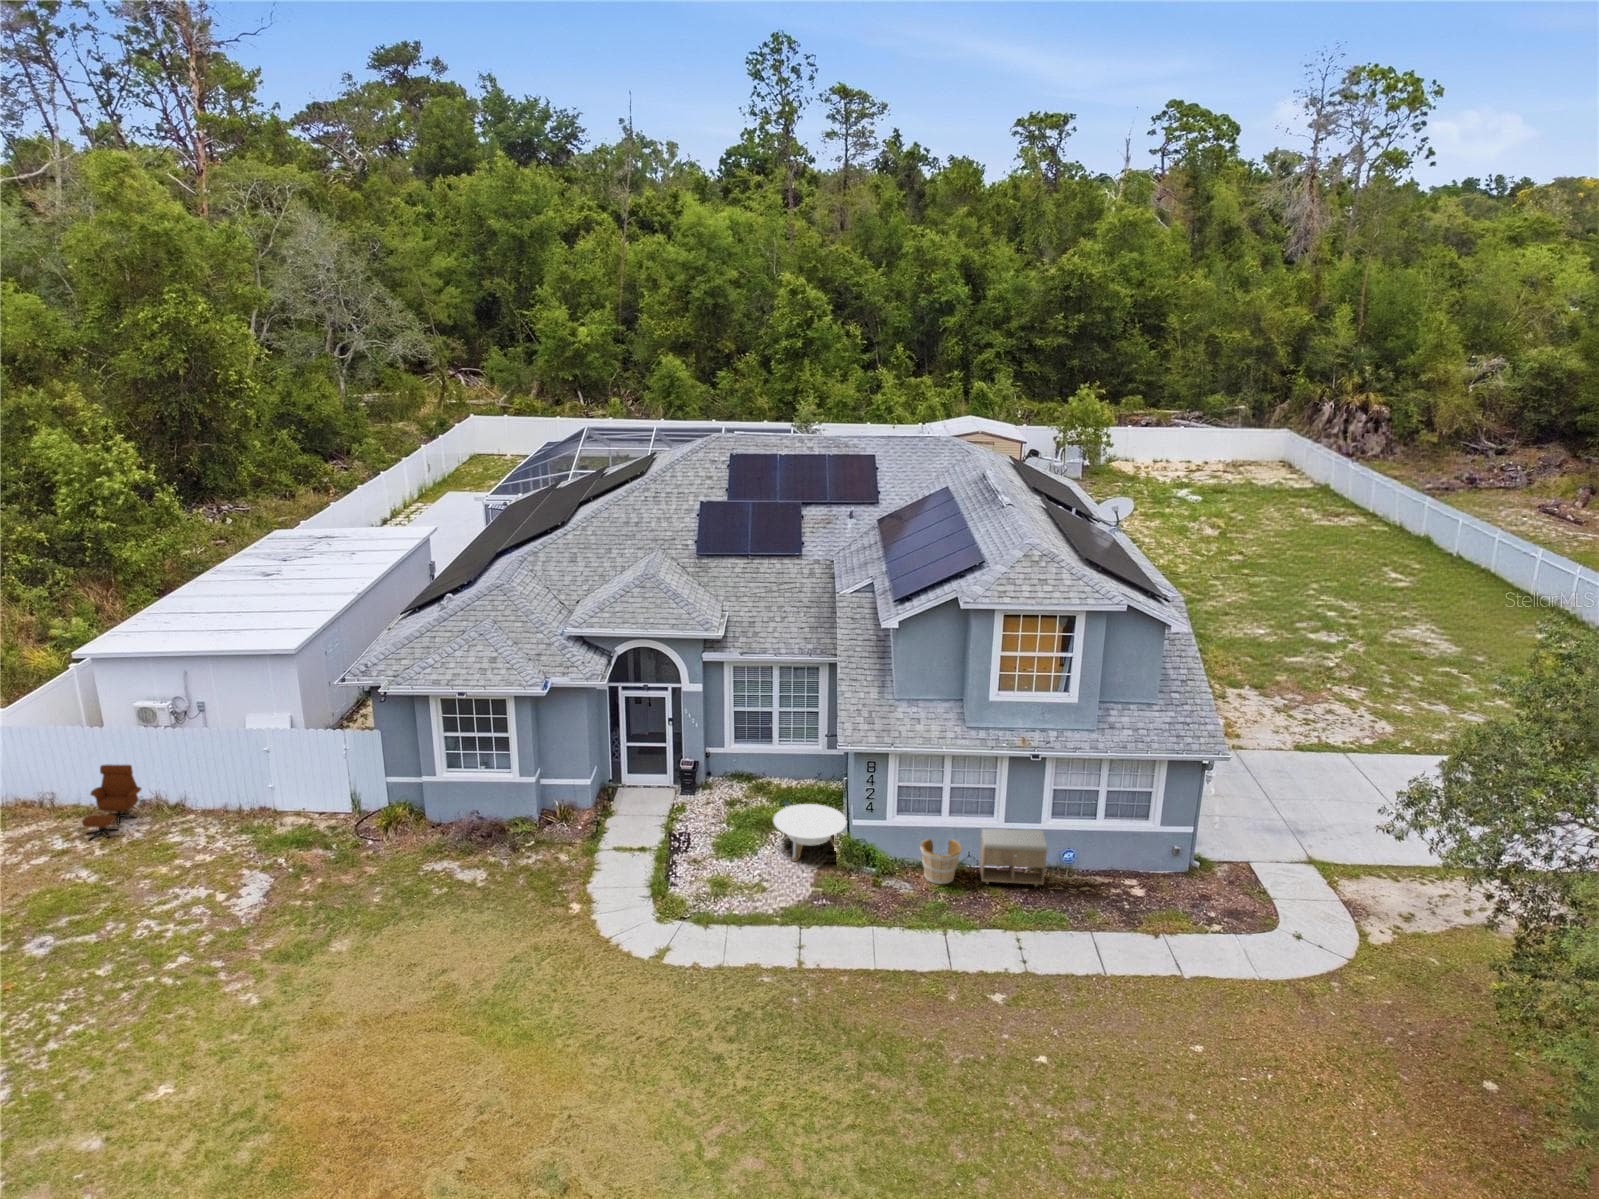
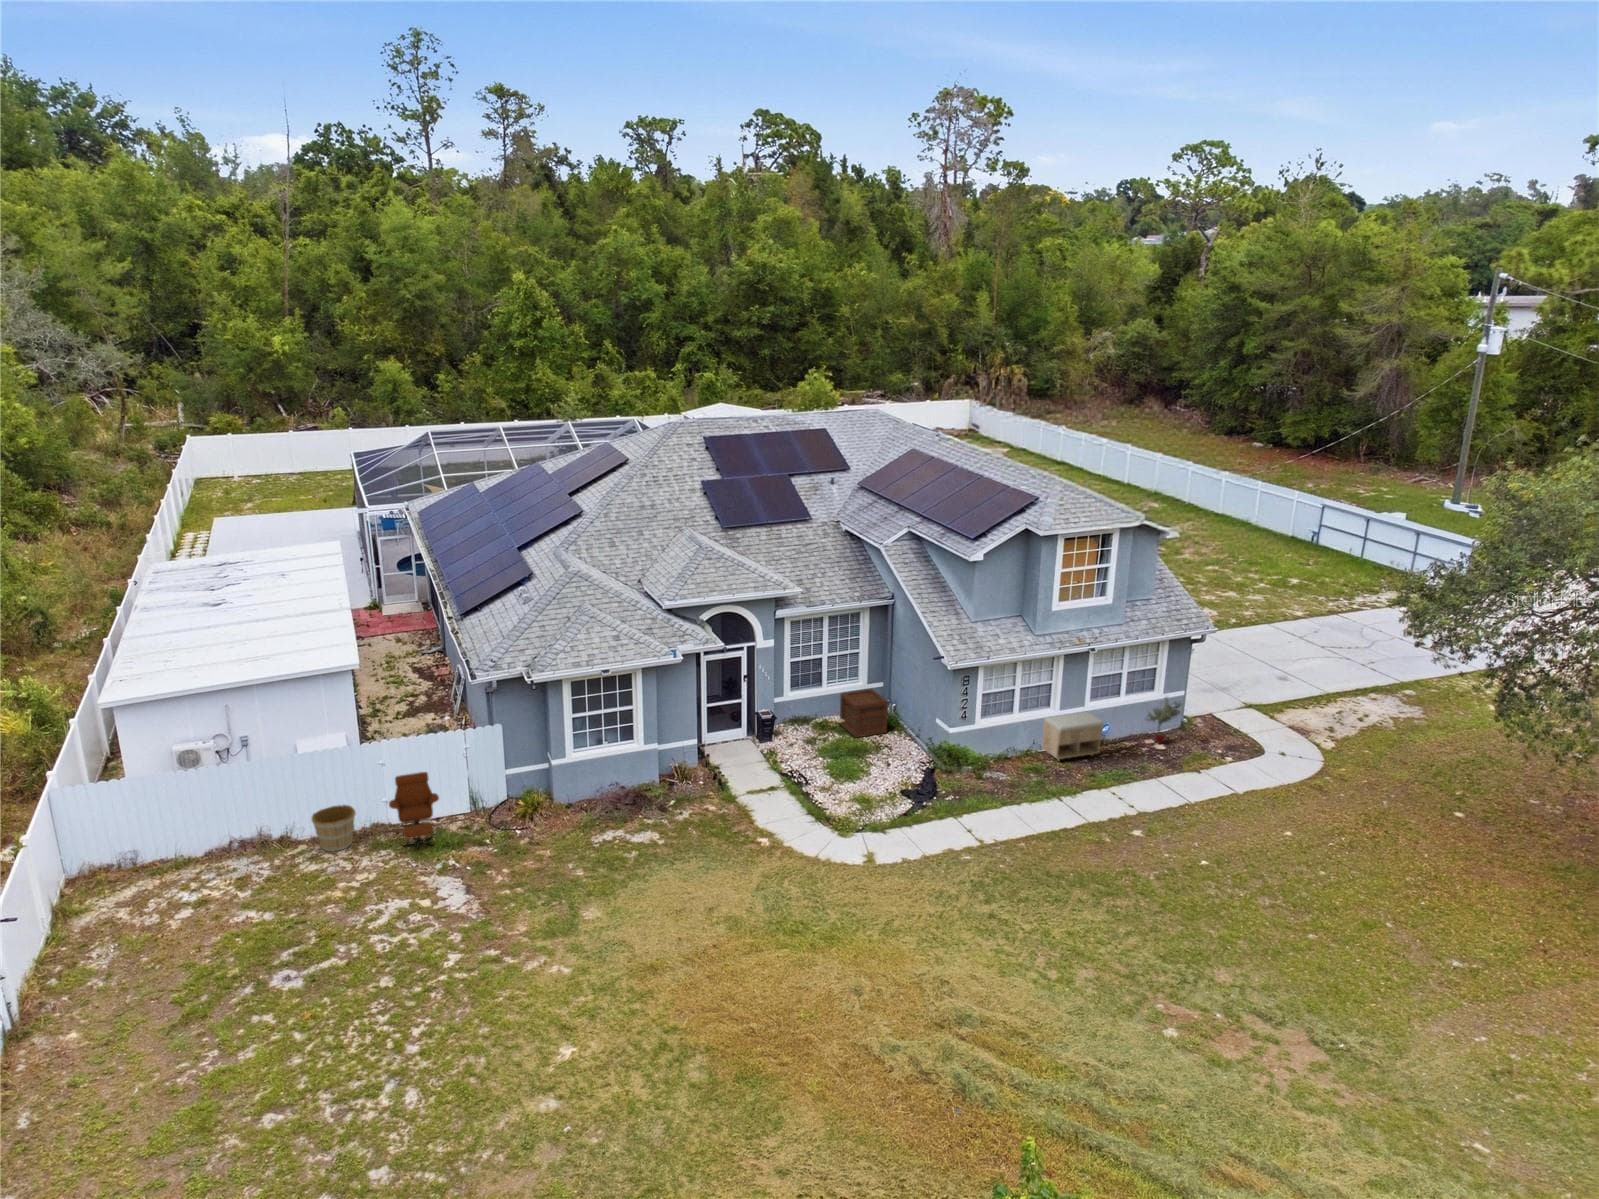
wooden crate: none [784,756,826,811] -> present [840,689,888,738]
lounge chair: present [82,765,141,840] -> present [389,772,439,851]
round table: present [773,804,846,861] -> none [875,725,939,774]
potted tree: none [1120,828,1175,889] -> present [1146,697,1182,743]
wooden bucket: present [920,839,962,884] -> present [312,805,356,852]

